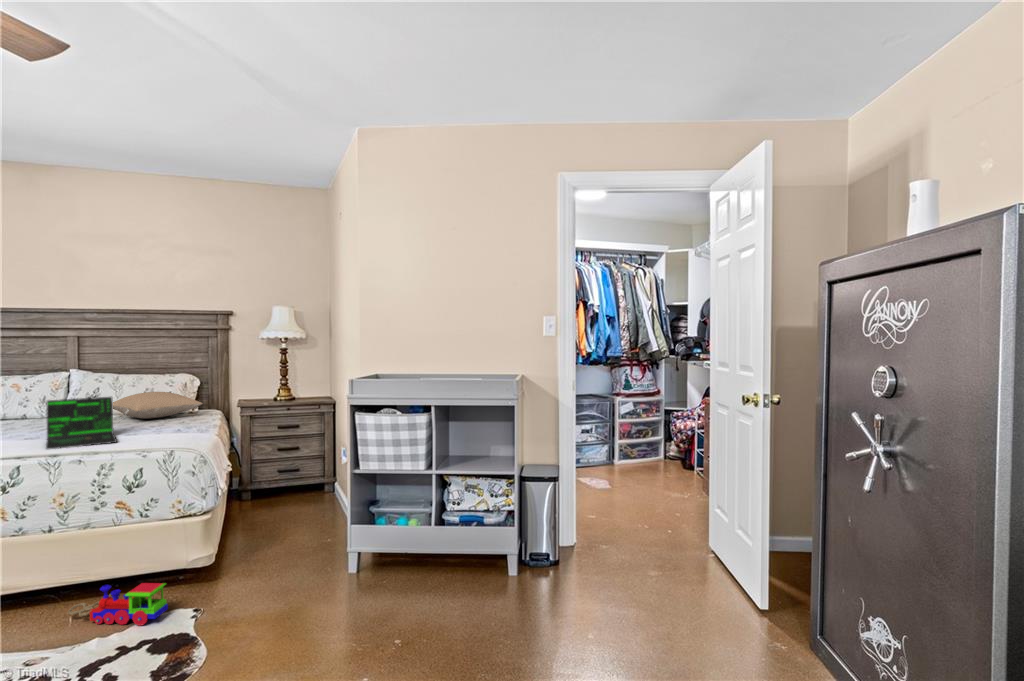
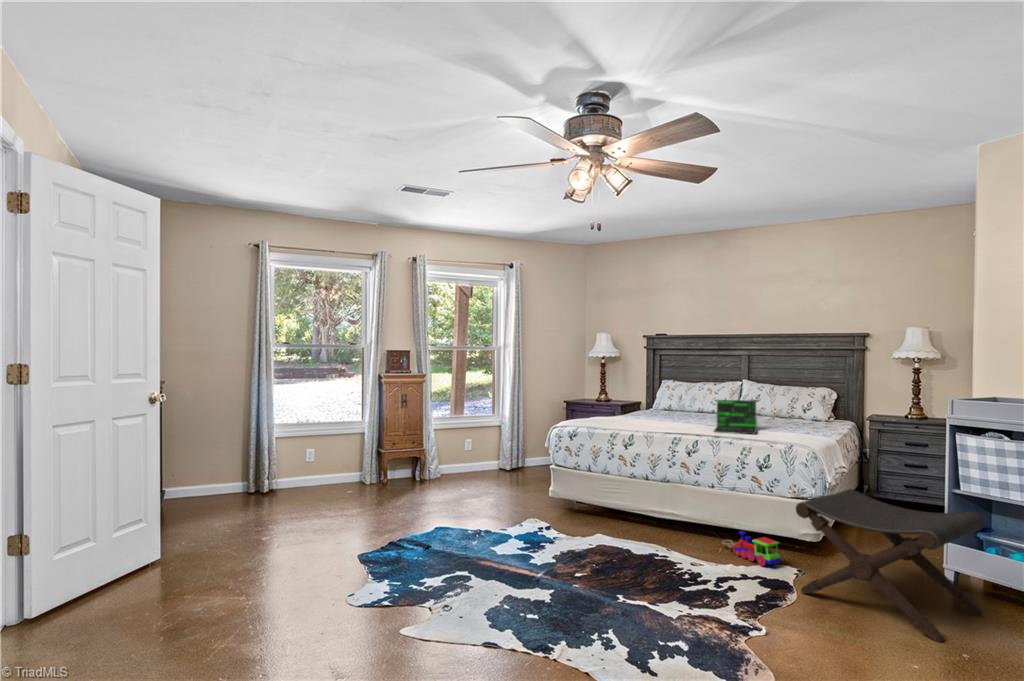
pillow: present [113,392,203,419] -> none [763,401,832,422]
footstool: none [204,488,385,643] -> present [796,489,984,642]

